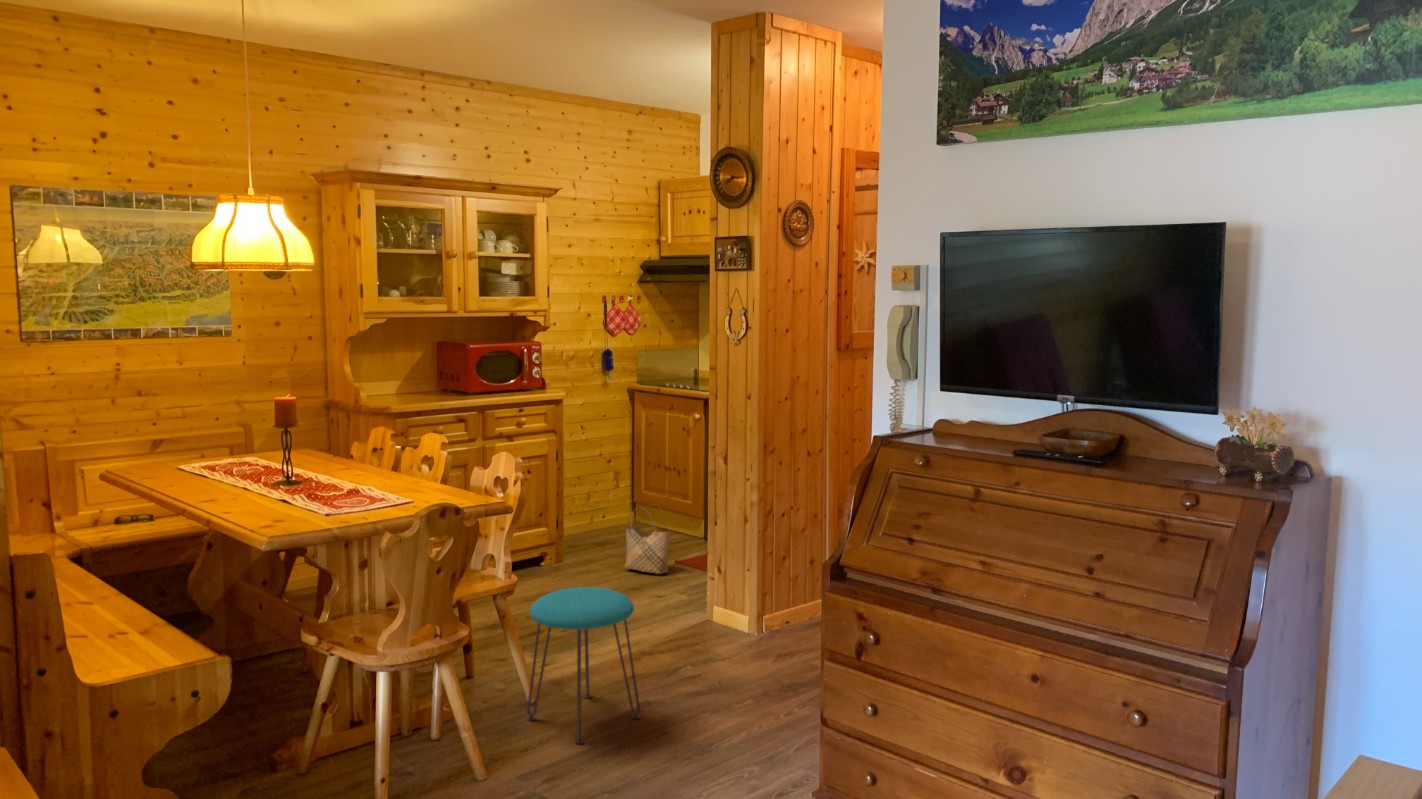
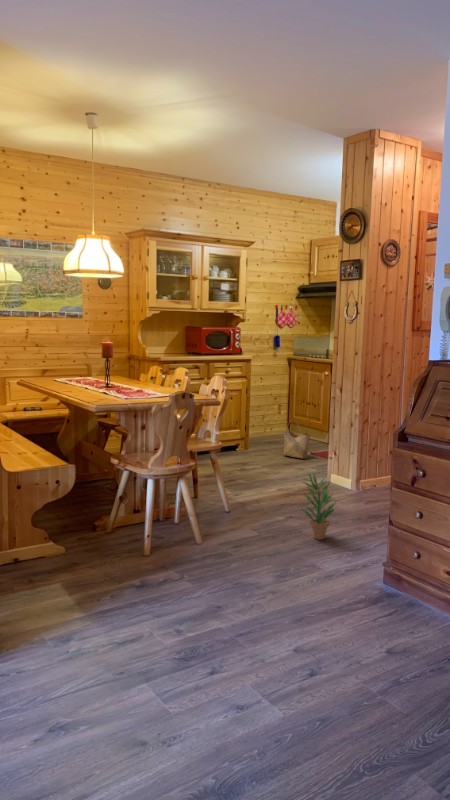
stool: present [527,587,640,744] -> none [225,451,287,533]
potted plant: none [661,625,729,746] -> present [302,473,336,540]

